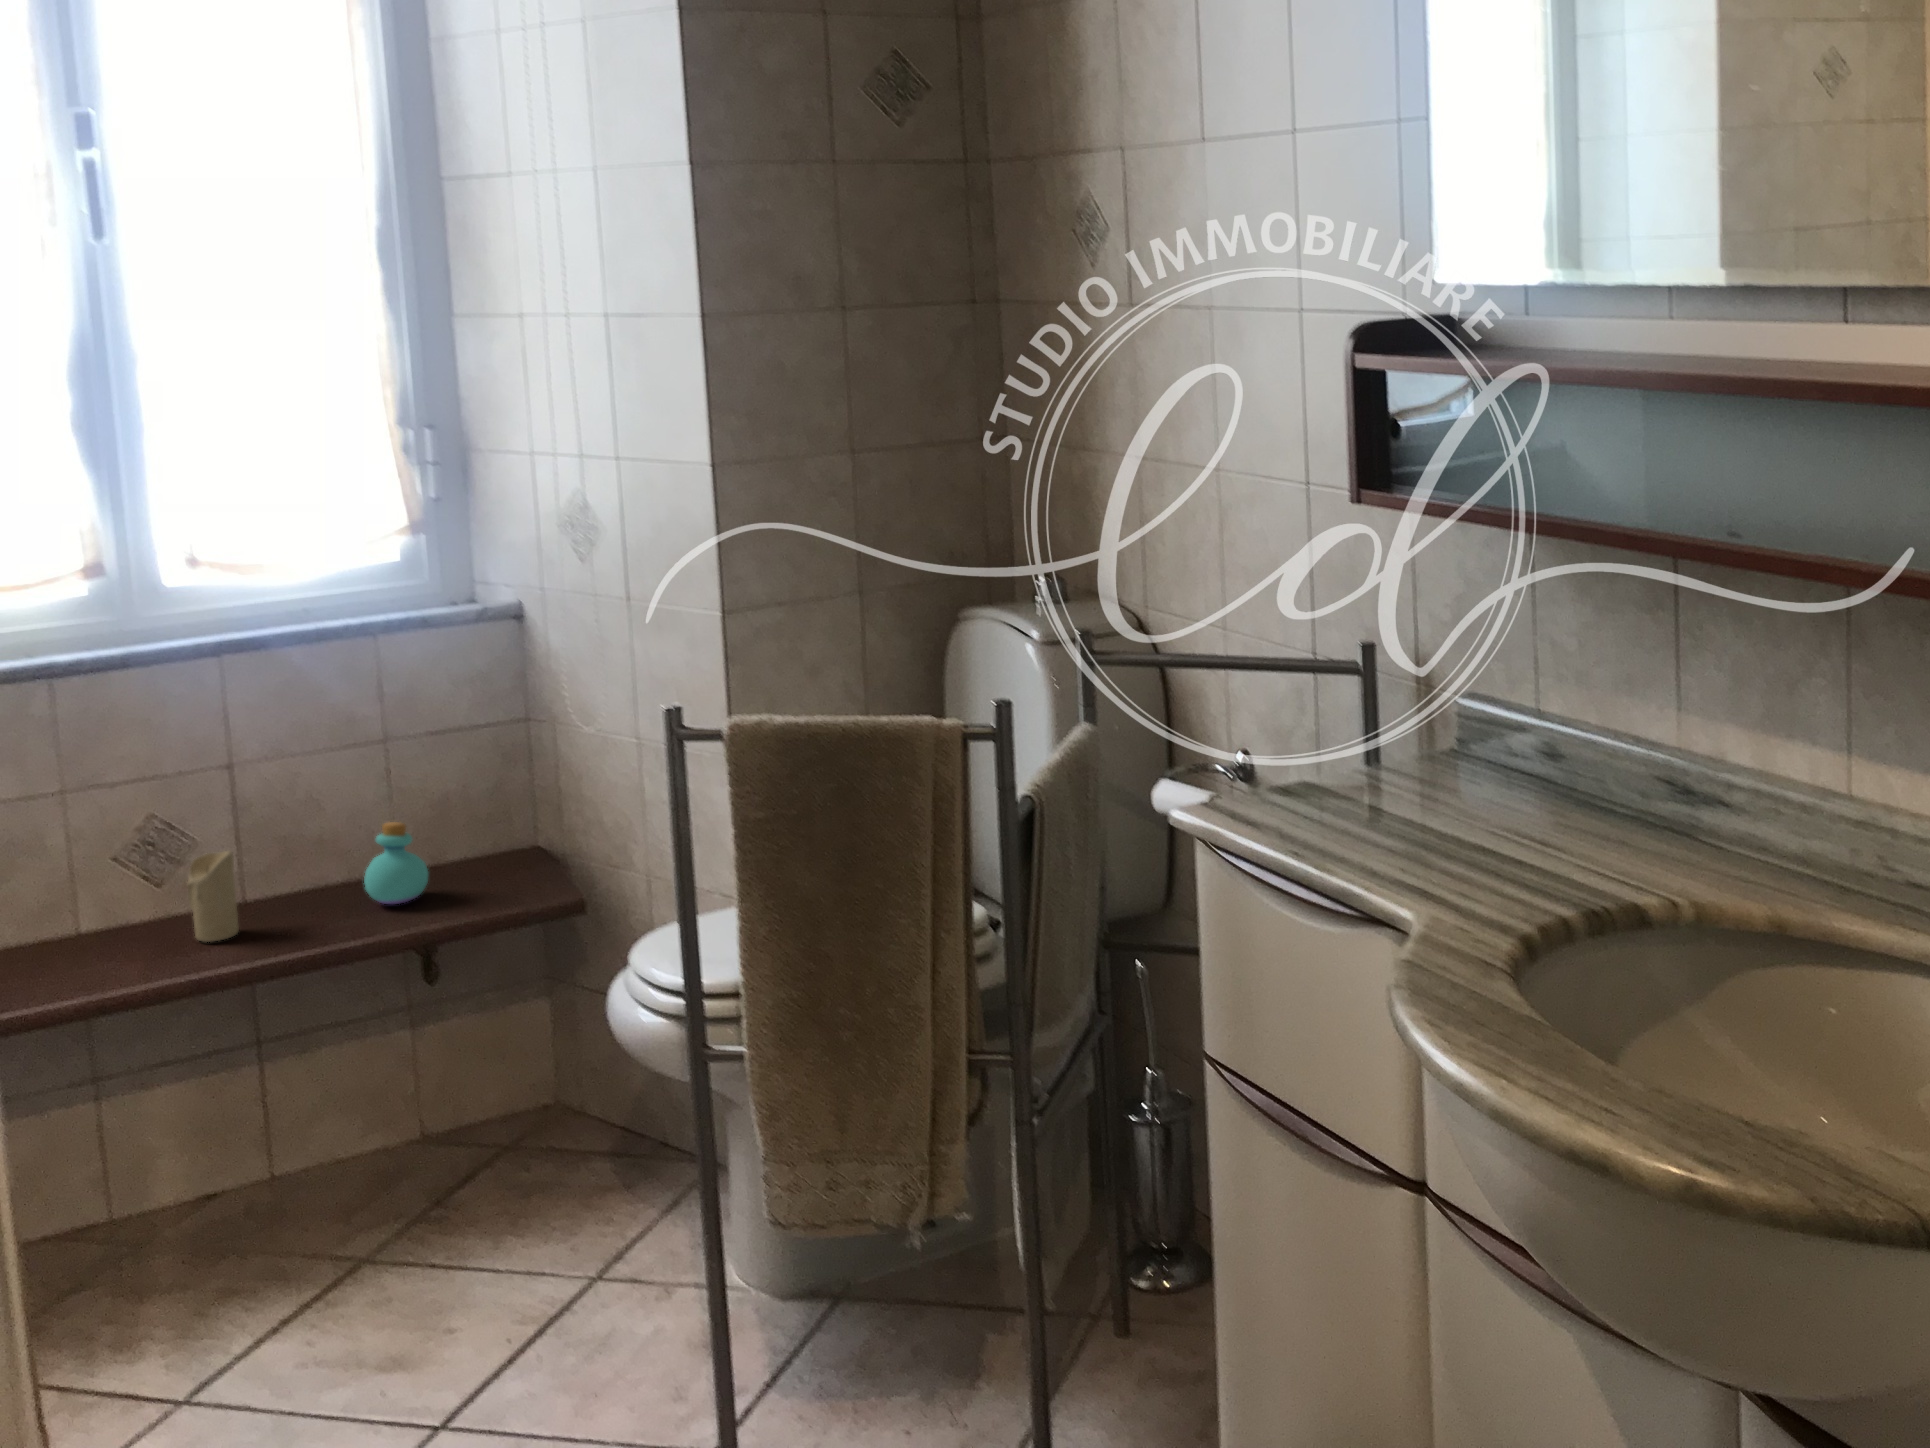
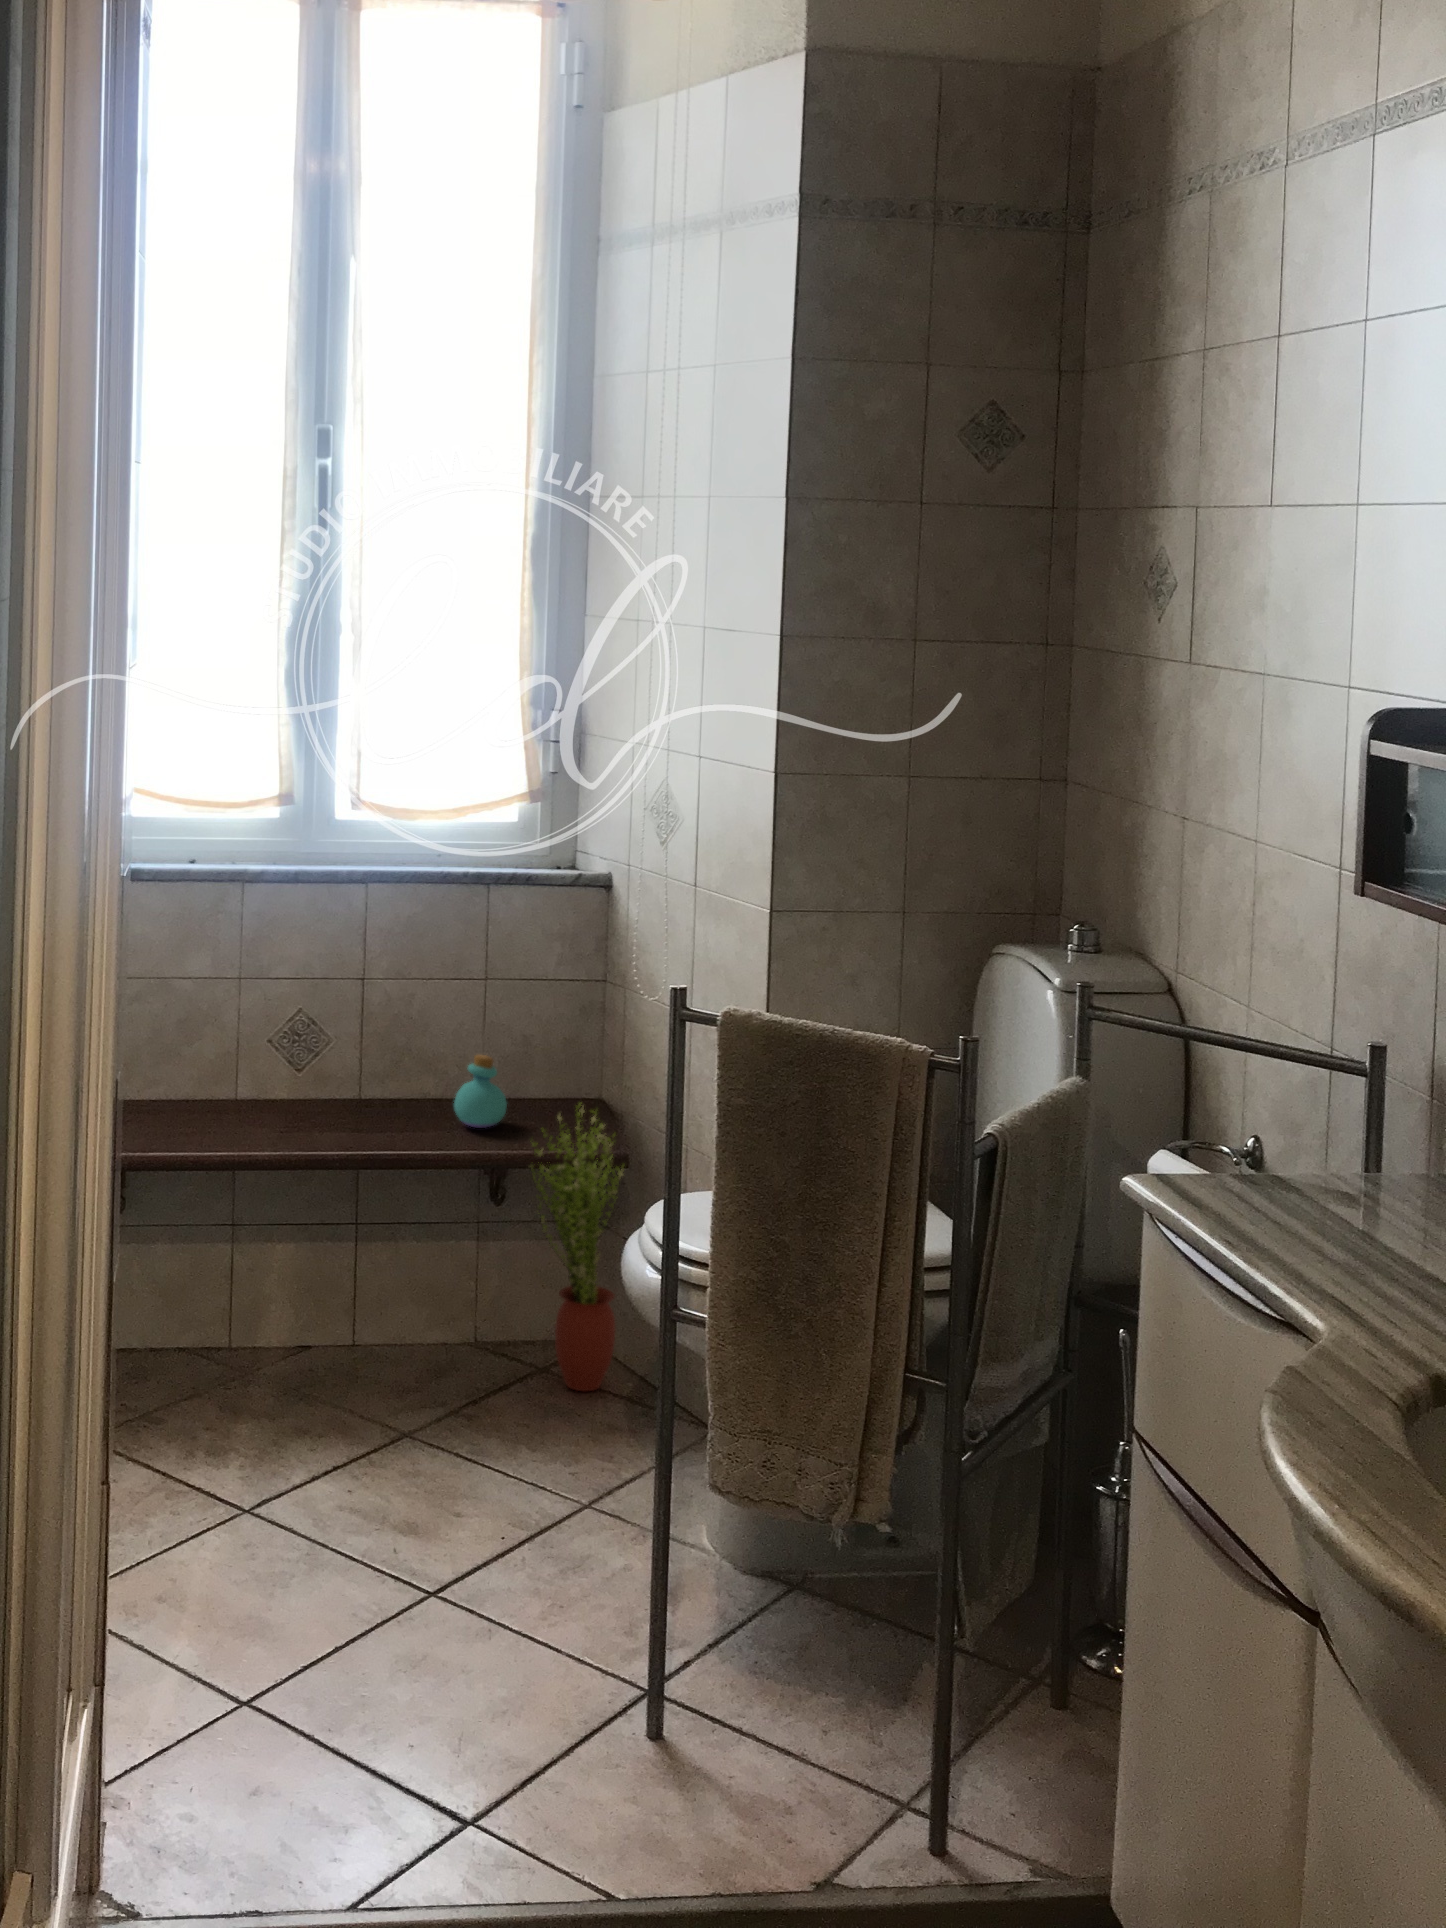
candle: present [187,851,239,942] -> none [317,1054,355,1130]
potted plant: none [464,852,589,1162] -> present [530,1104,624,1391]

